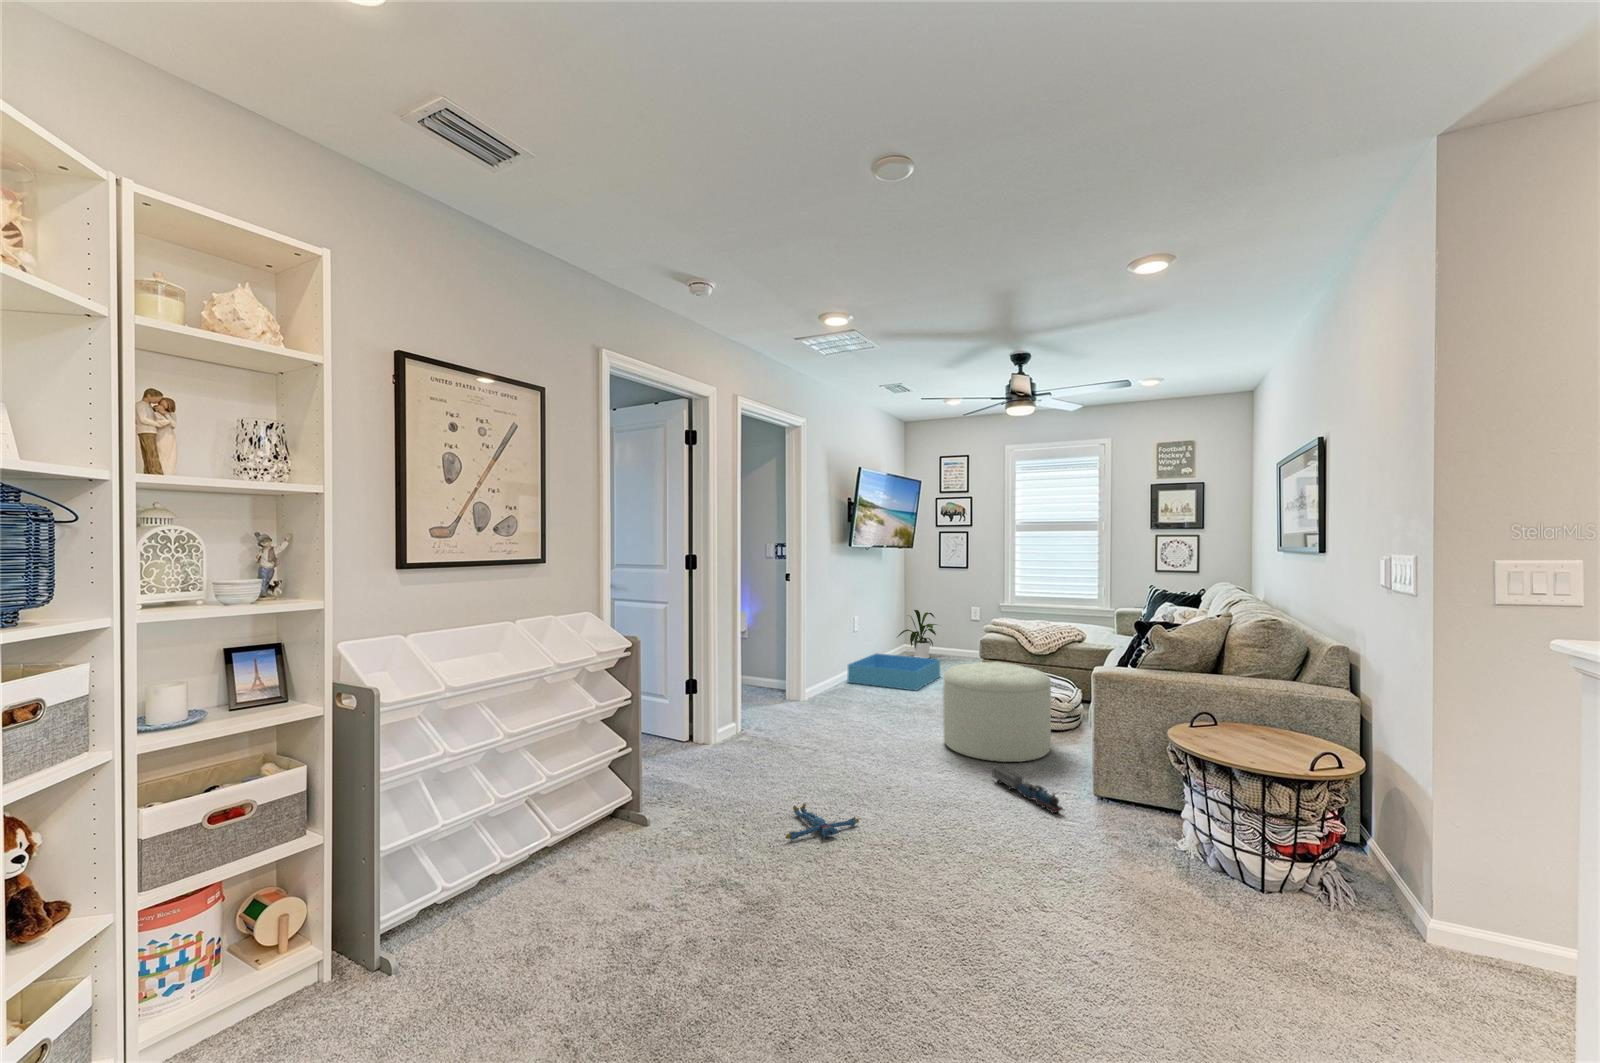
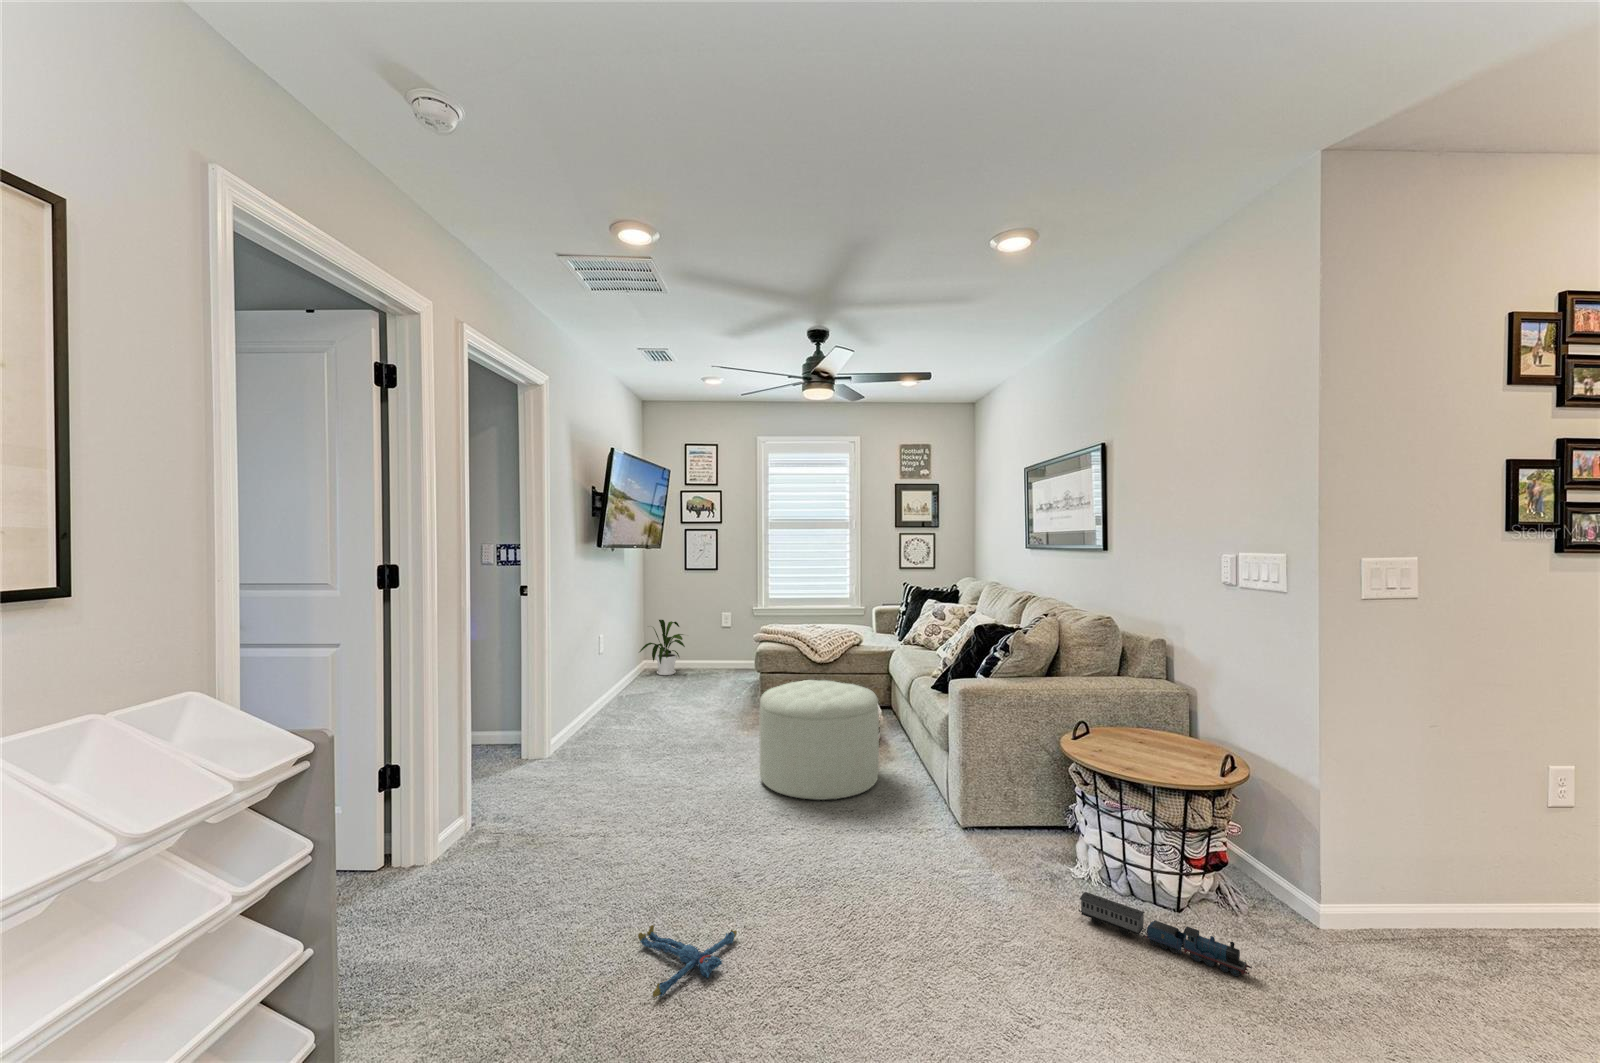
storage bin: present [848,654,940,691] -> none [598,675,701,717]
toy train: present [992,765,1064,813] -> present [1079,892,1252,976]

